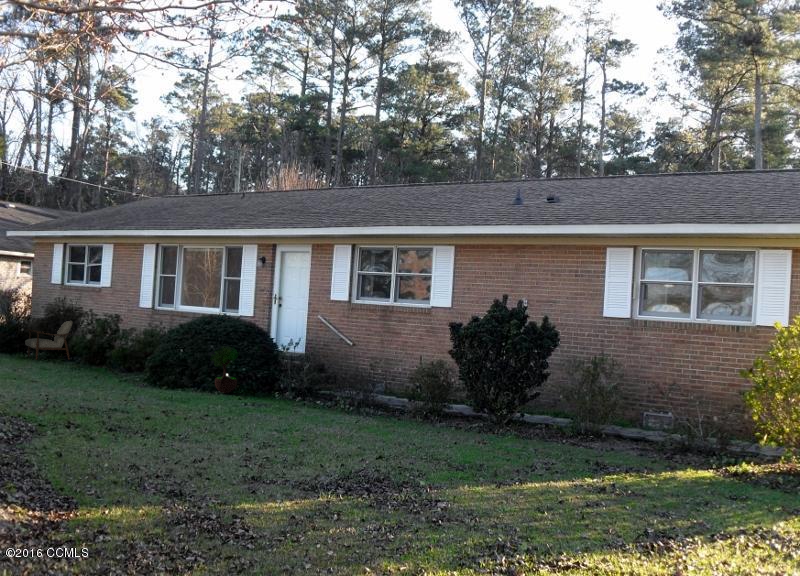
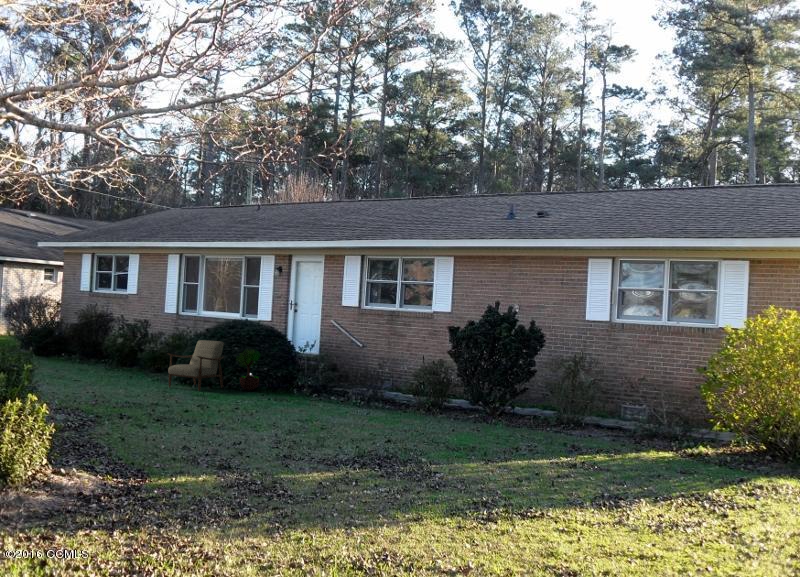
chair: present [25,321,73,360] -> present [168,340,224,391]

